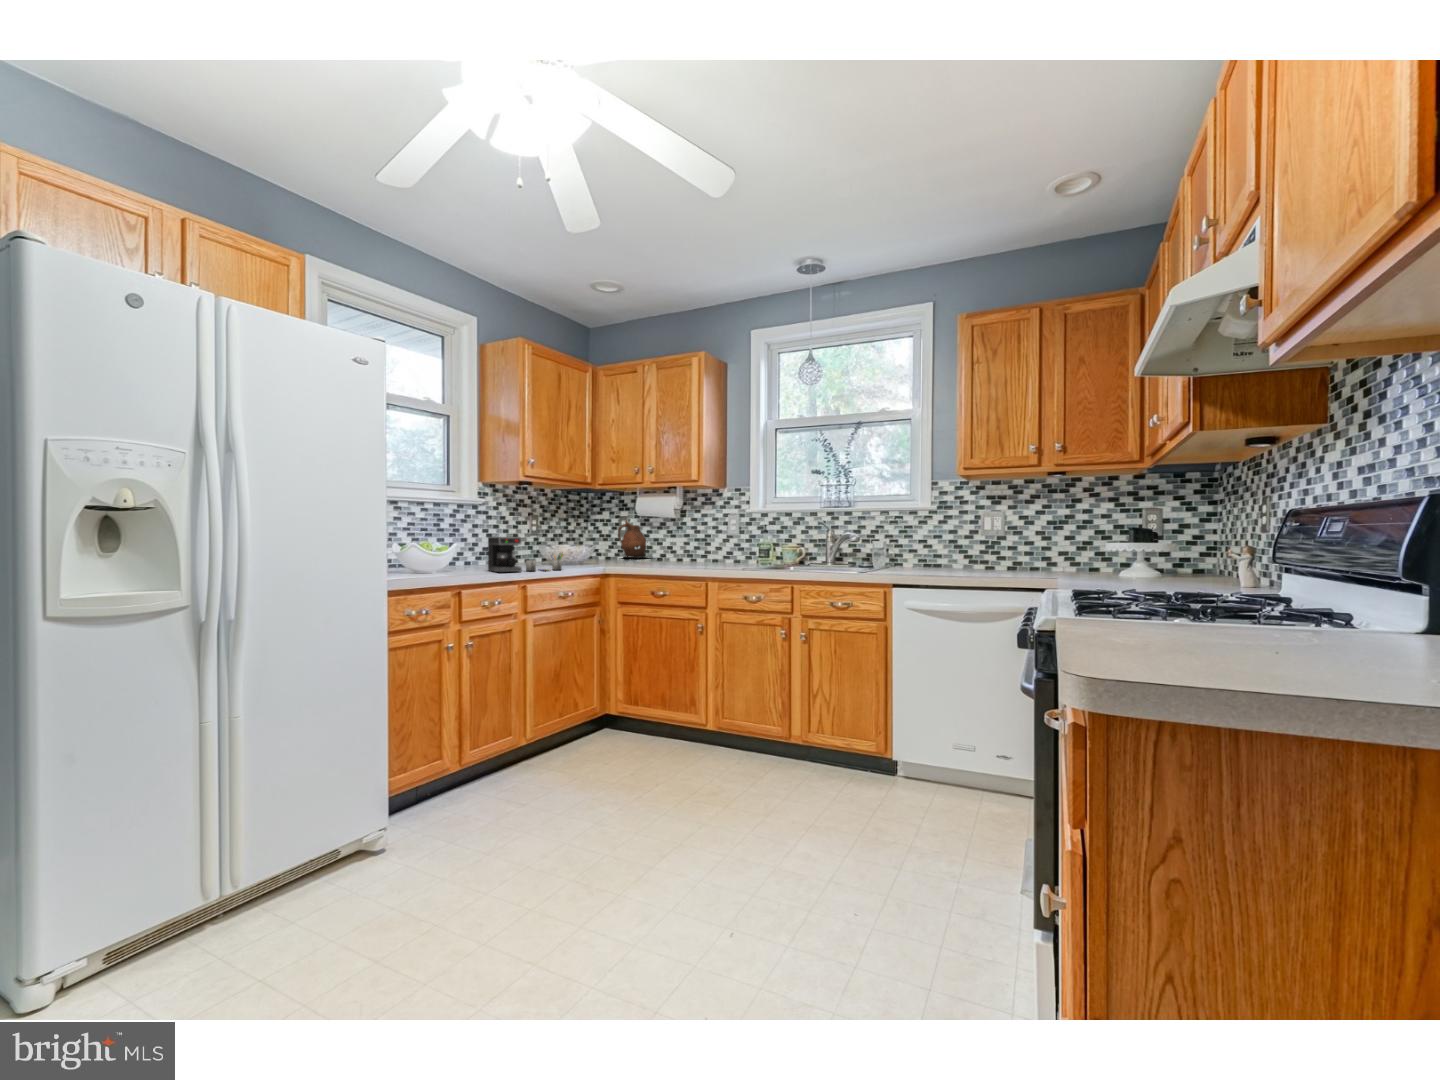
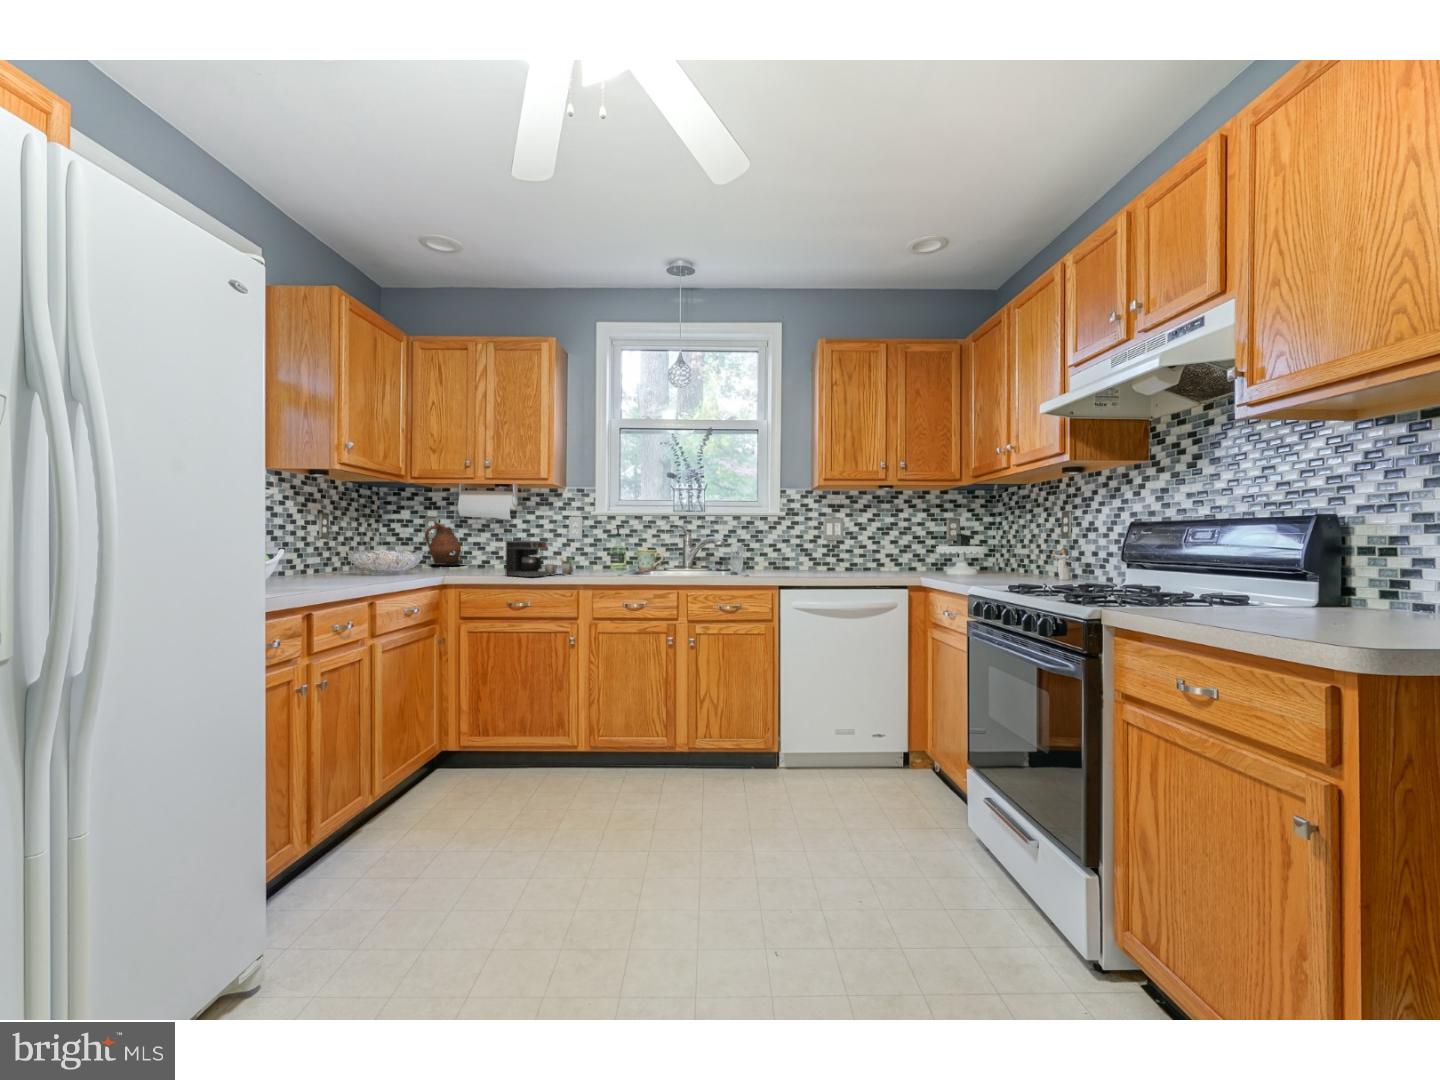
coffee maker: present [488,537,563,572] -> present [505,541,573,577]

